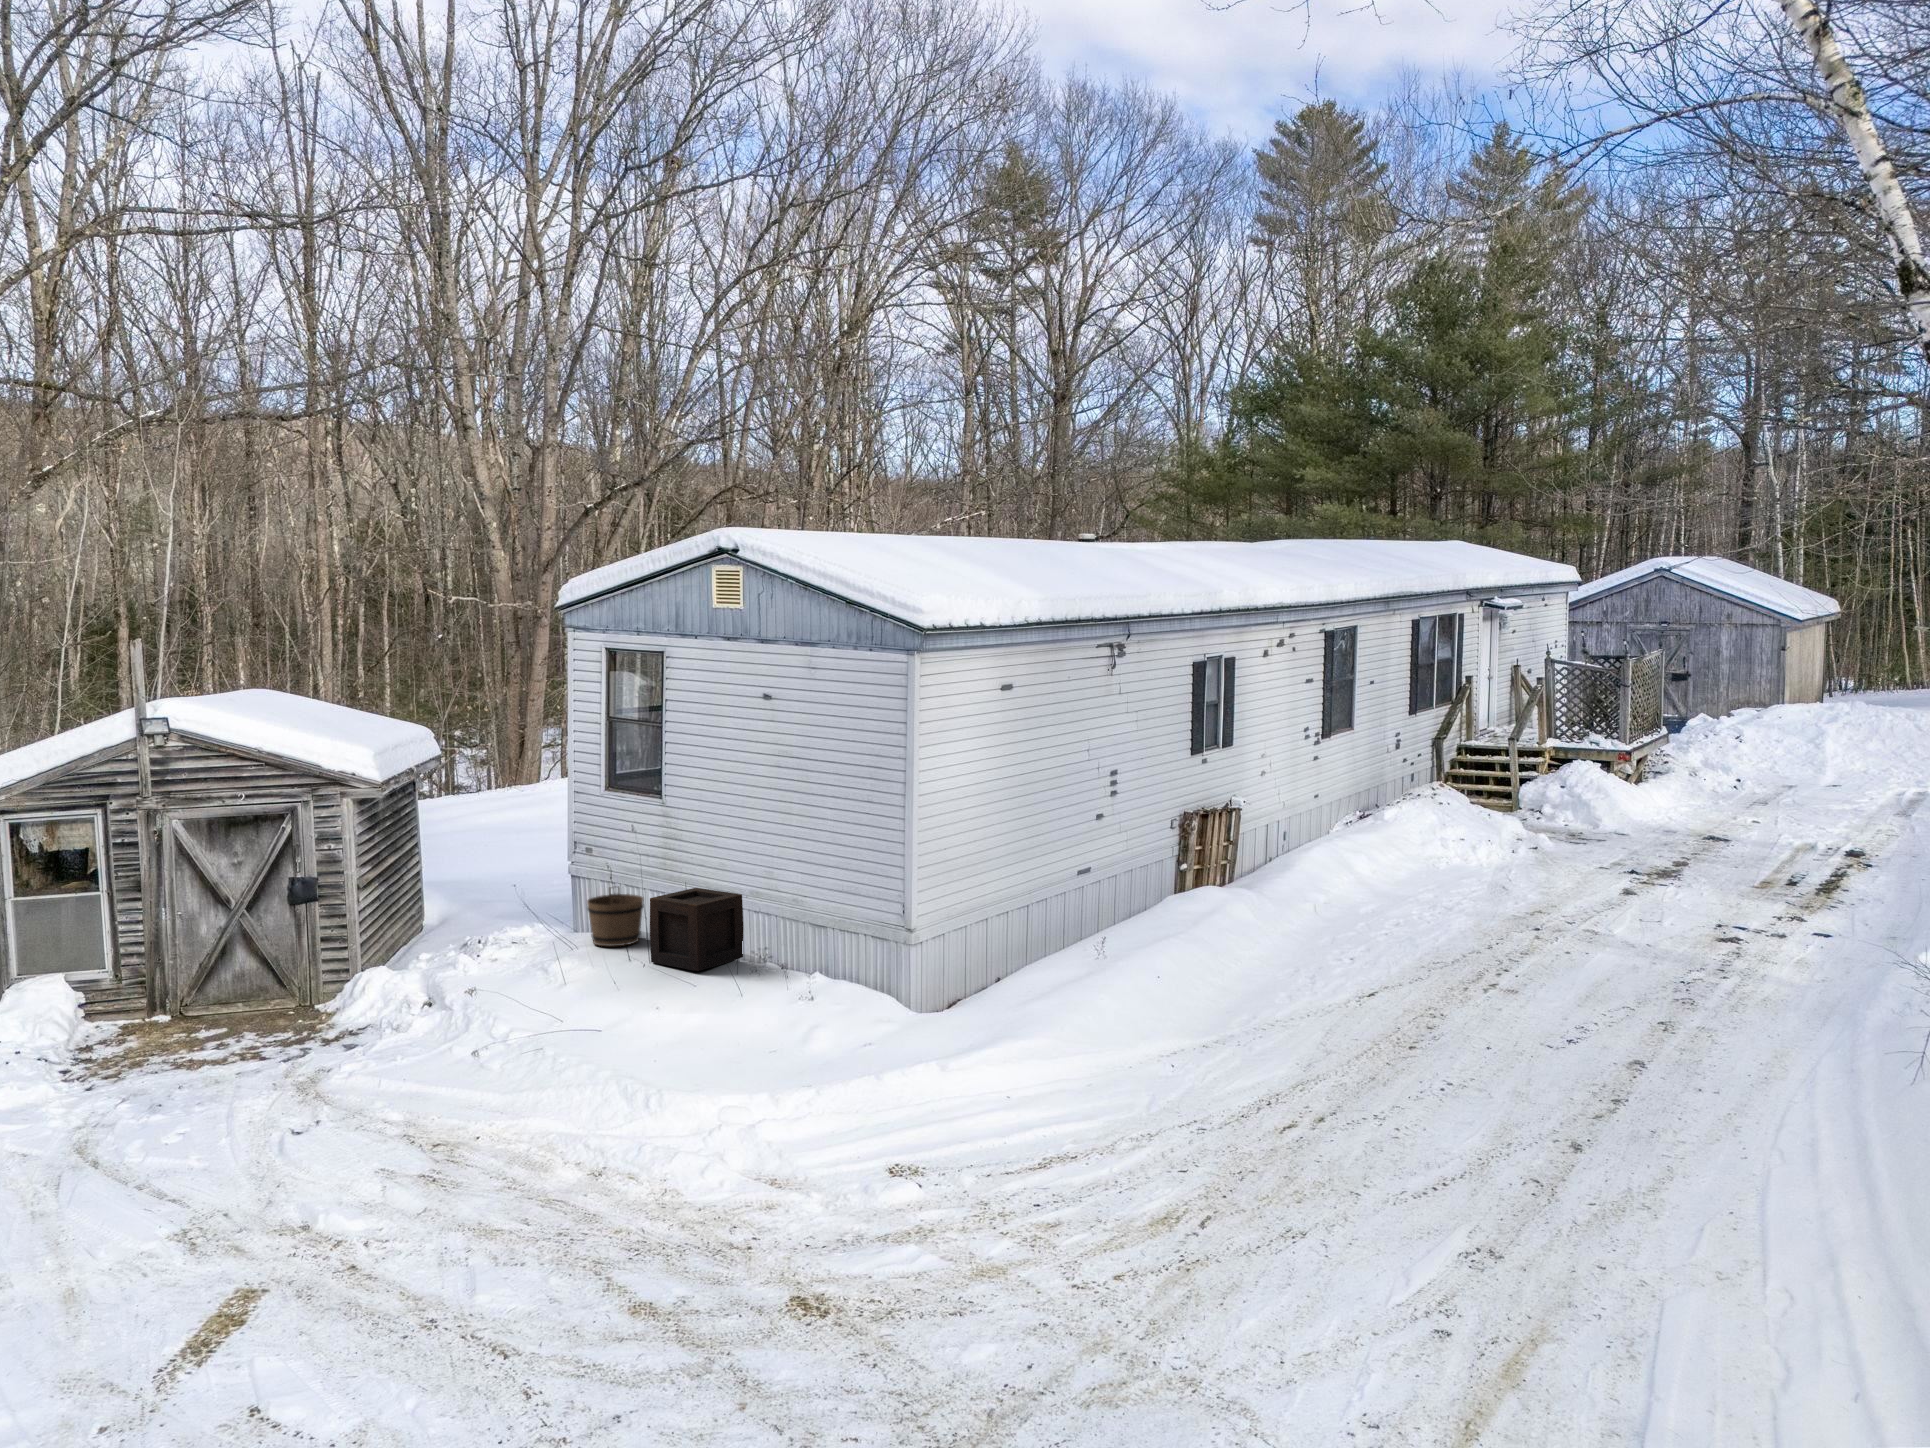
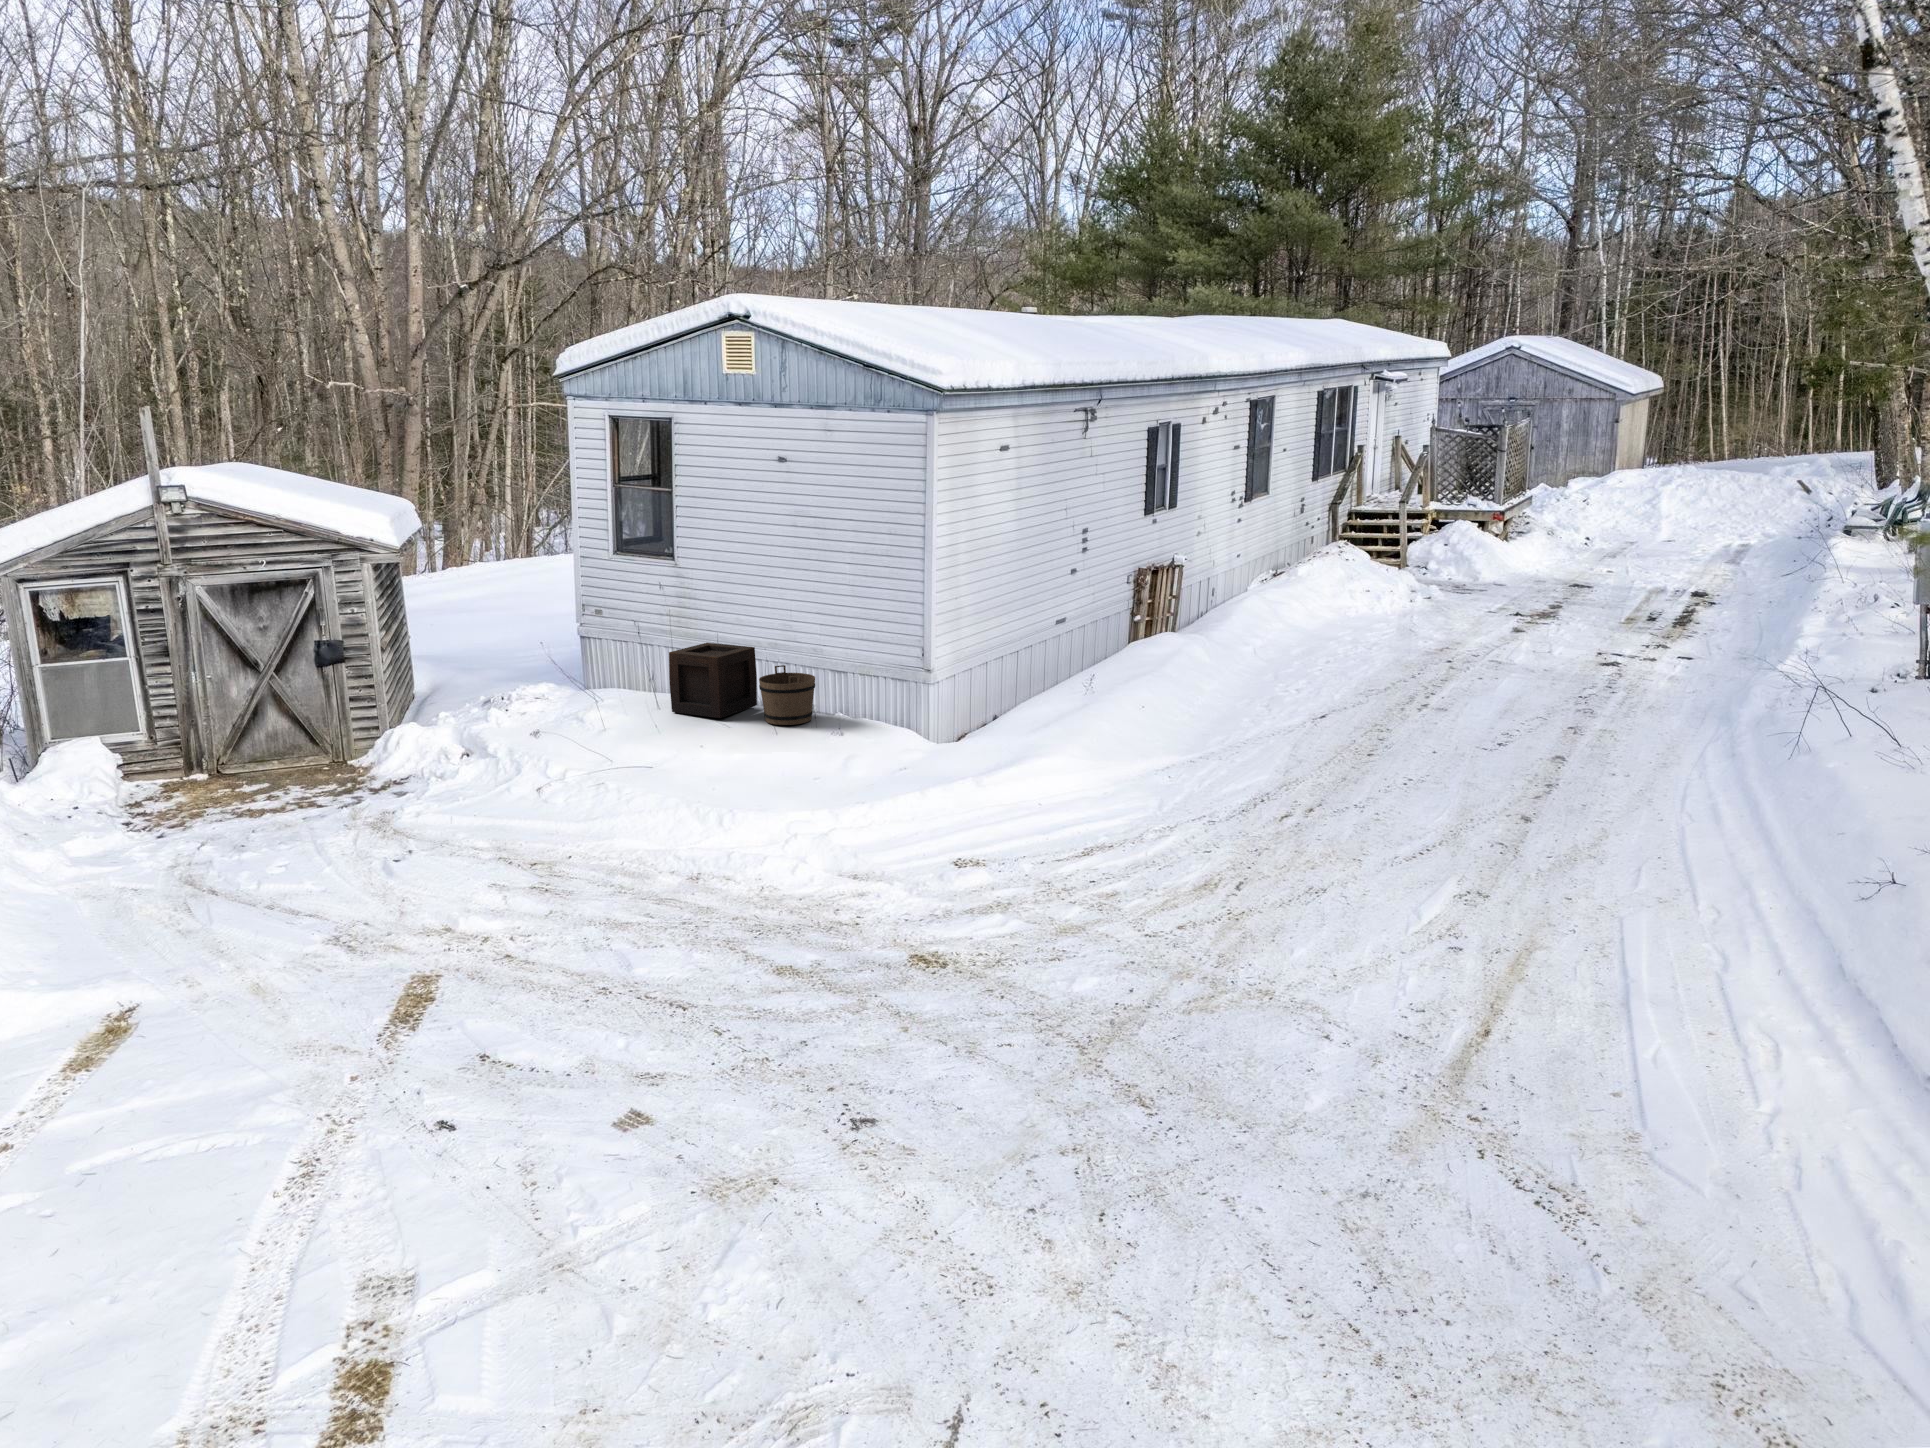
bucket: present [587,887,644,946] -> present [759,665,815,725]

